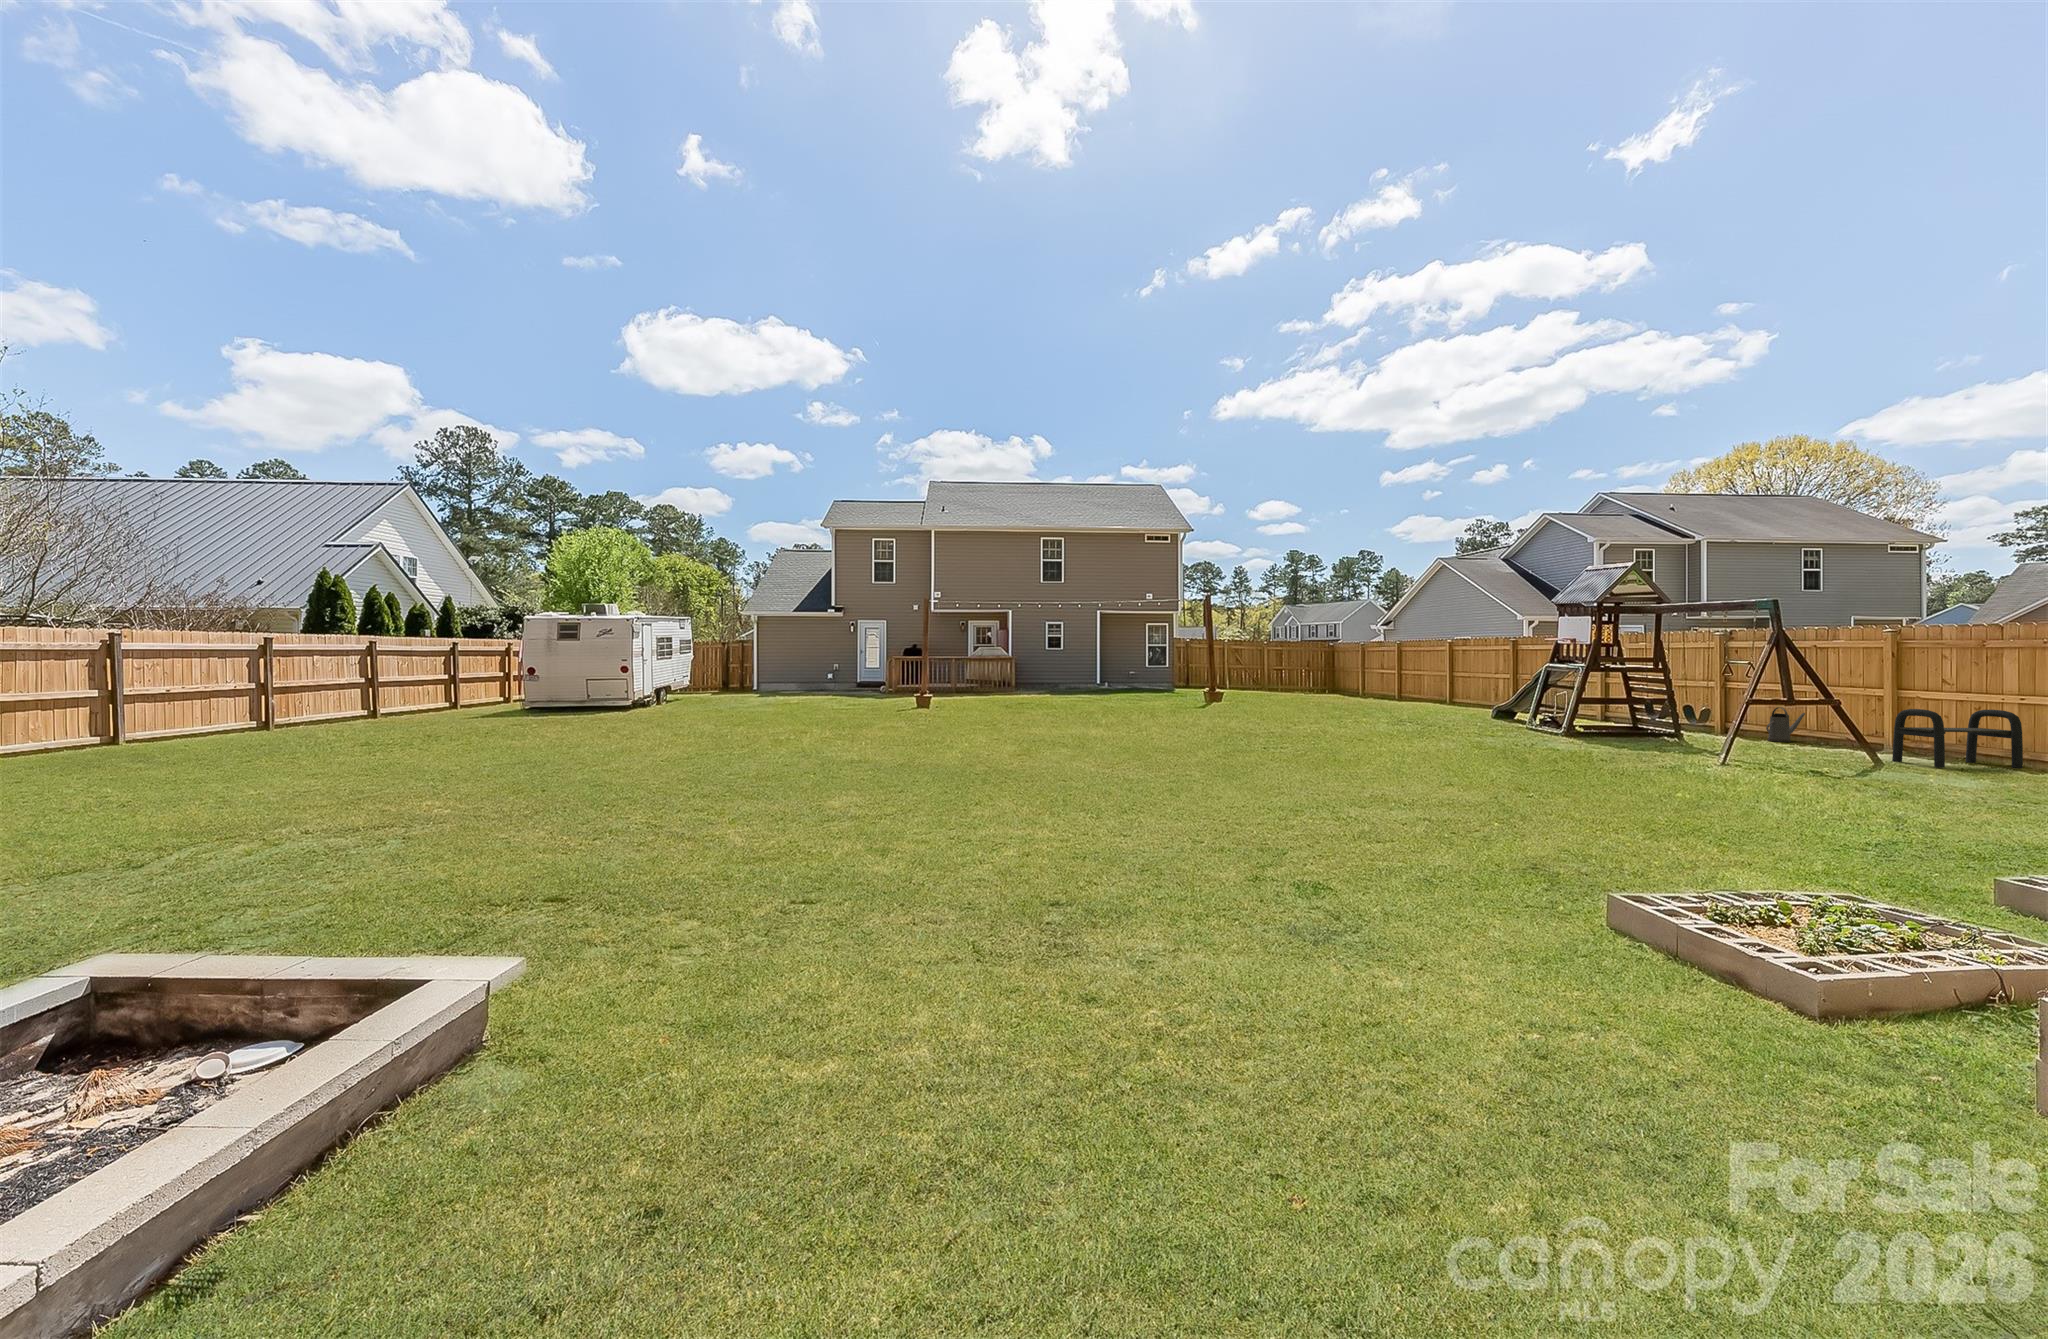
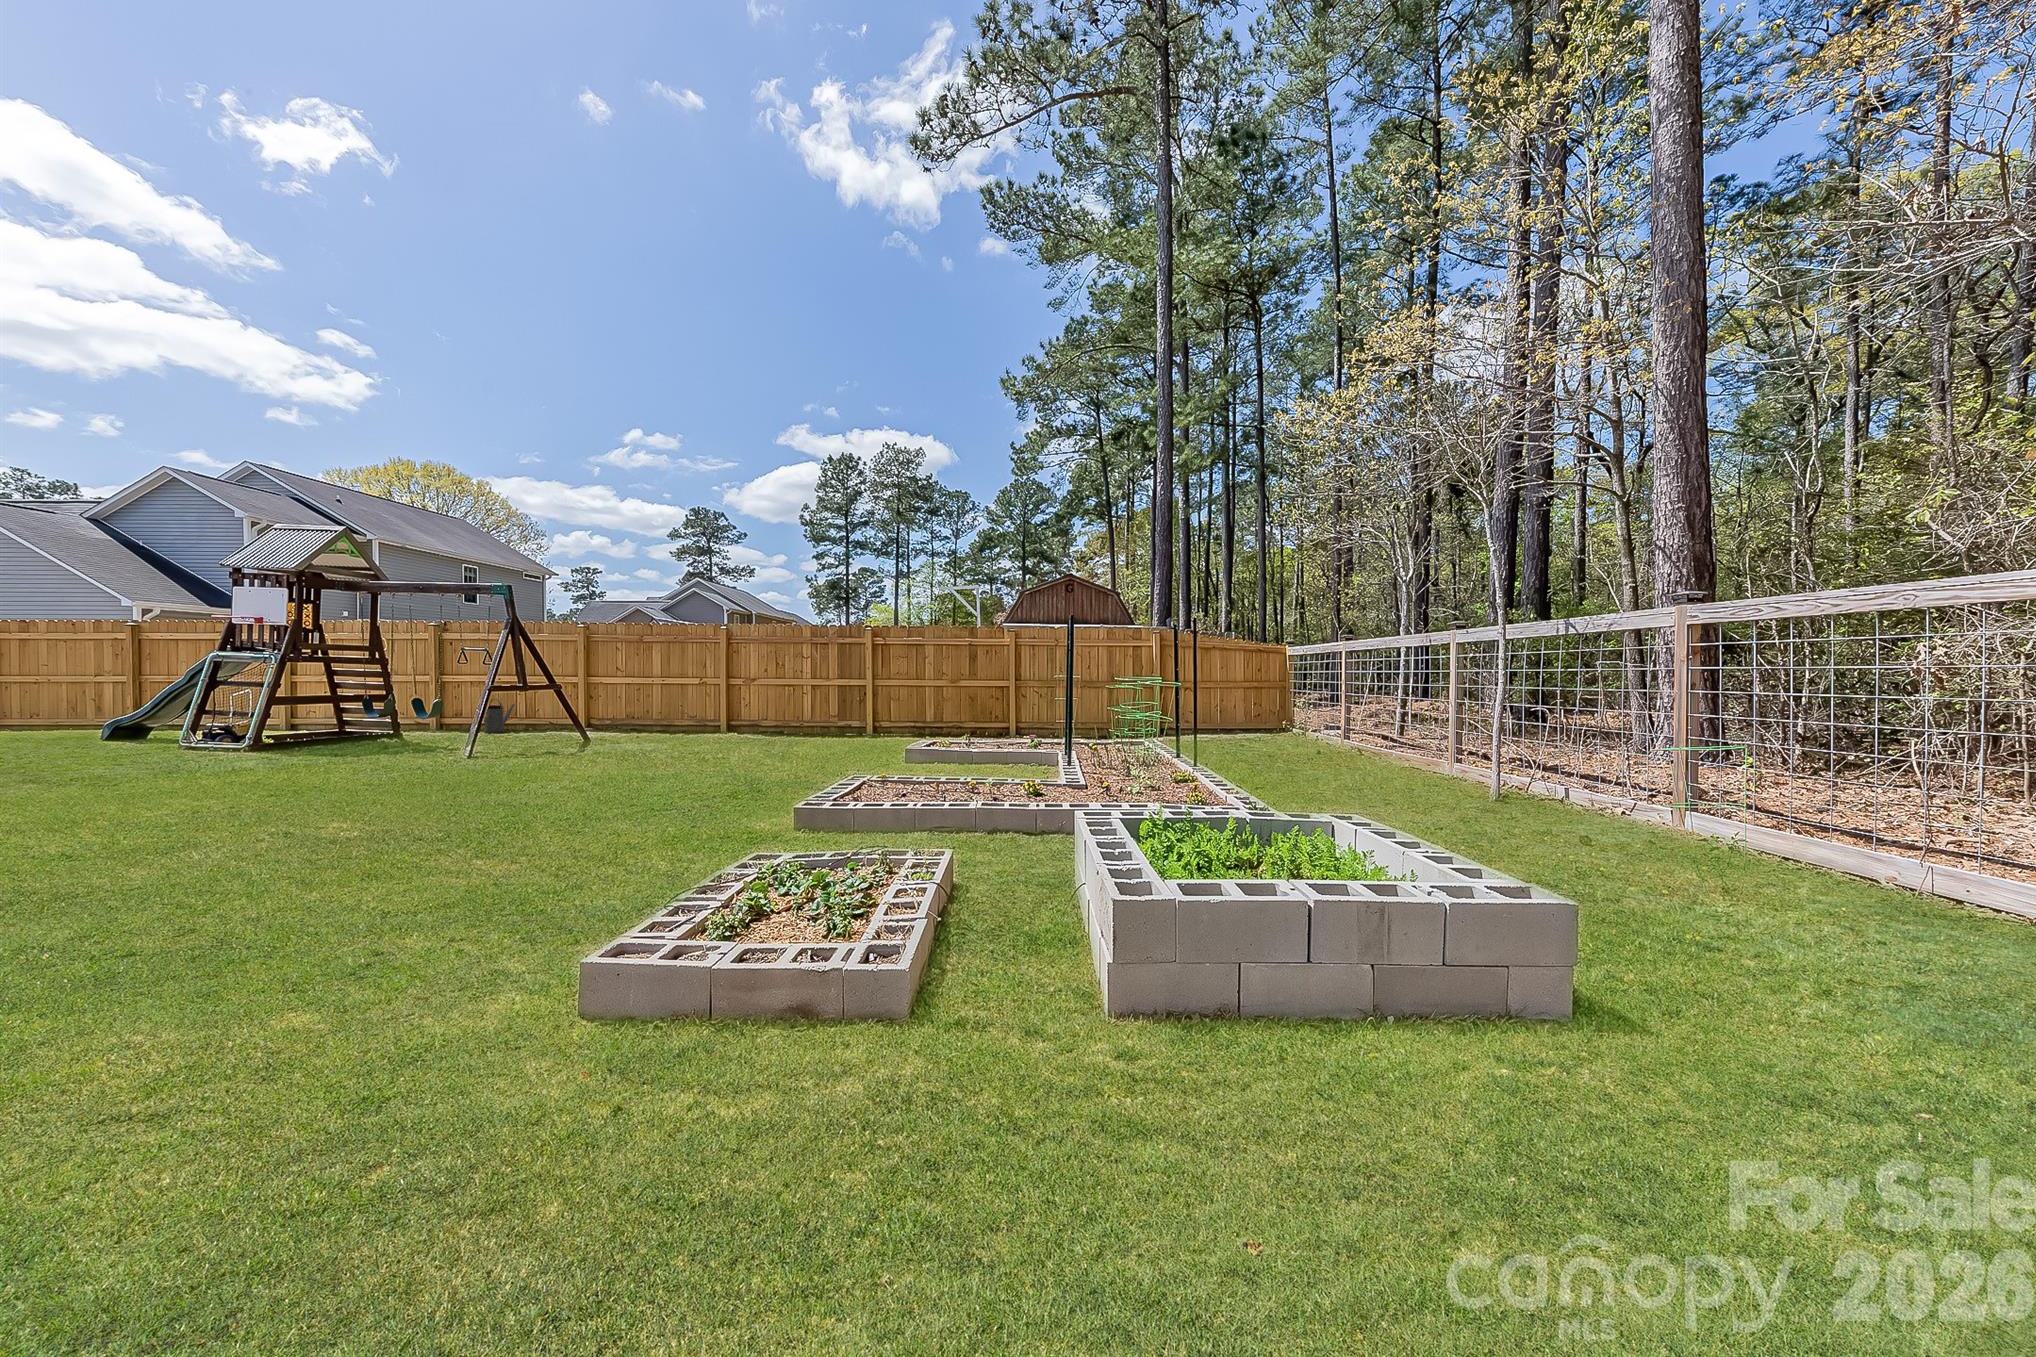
bench: present [1892,709,2023,769] -> none [593,693,670,742]

